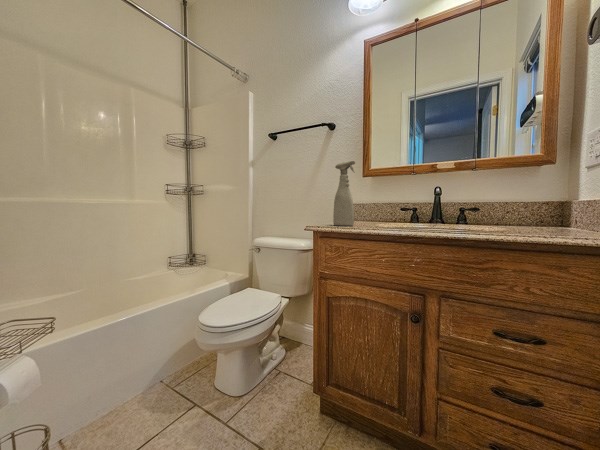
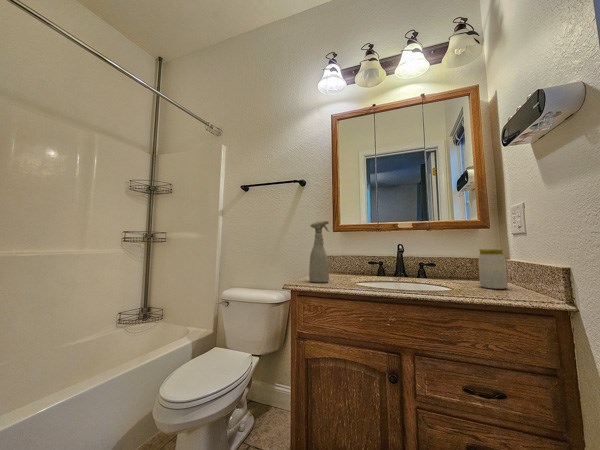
jar: none [532,184,571,231] -> present [478,249,508,289]

